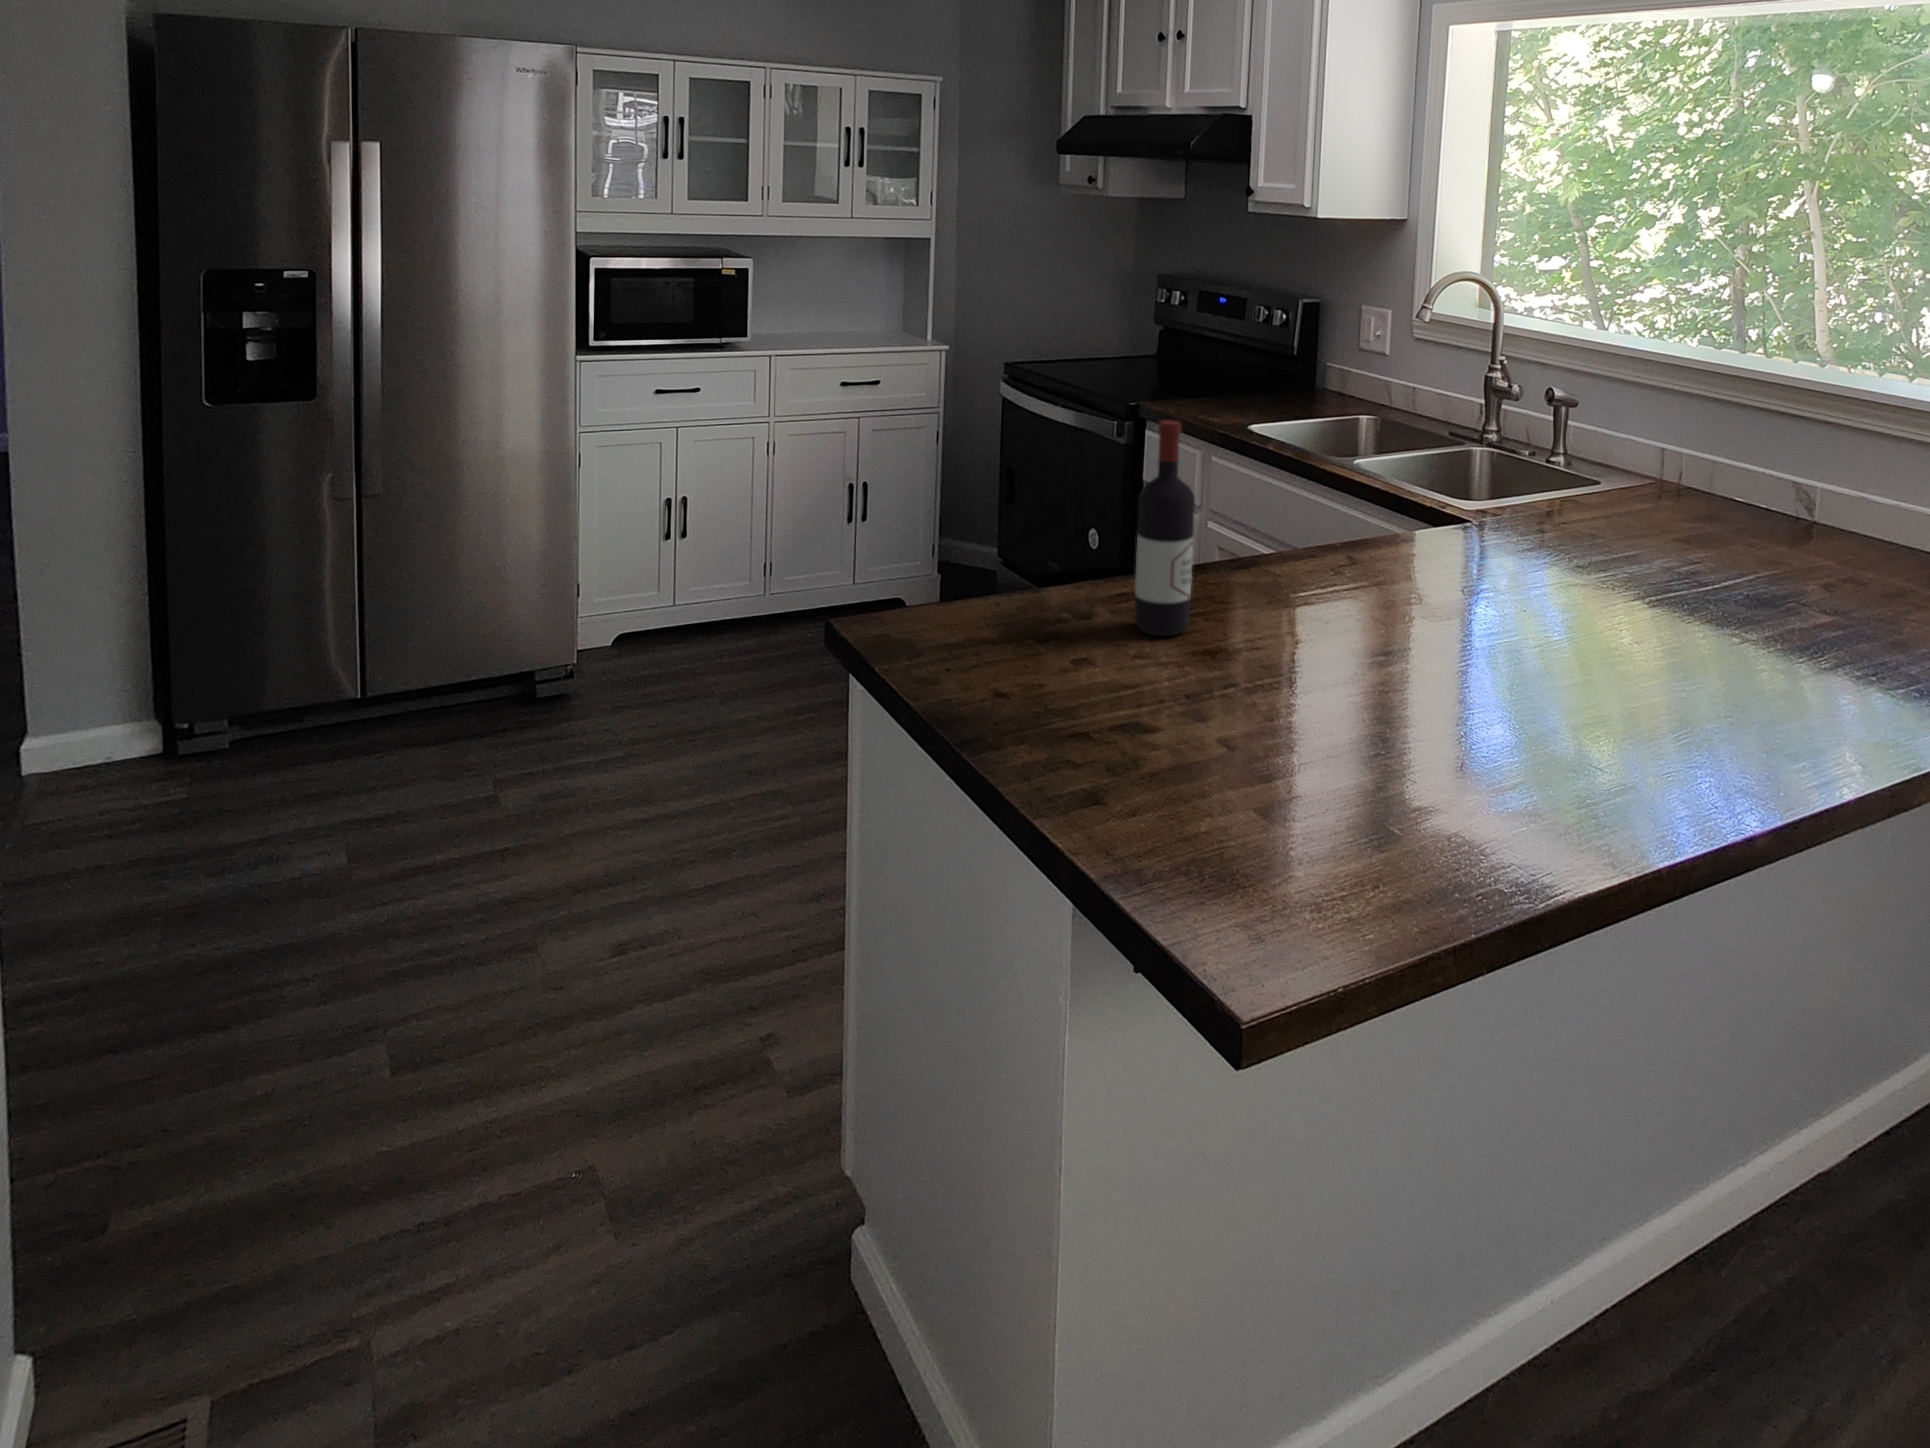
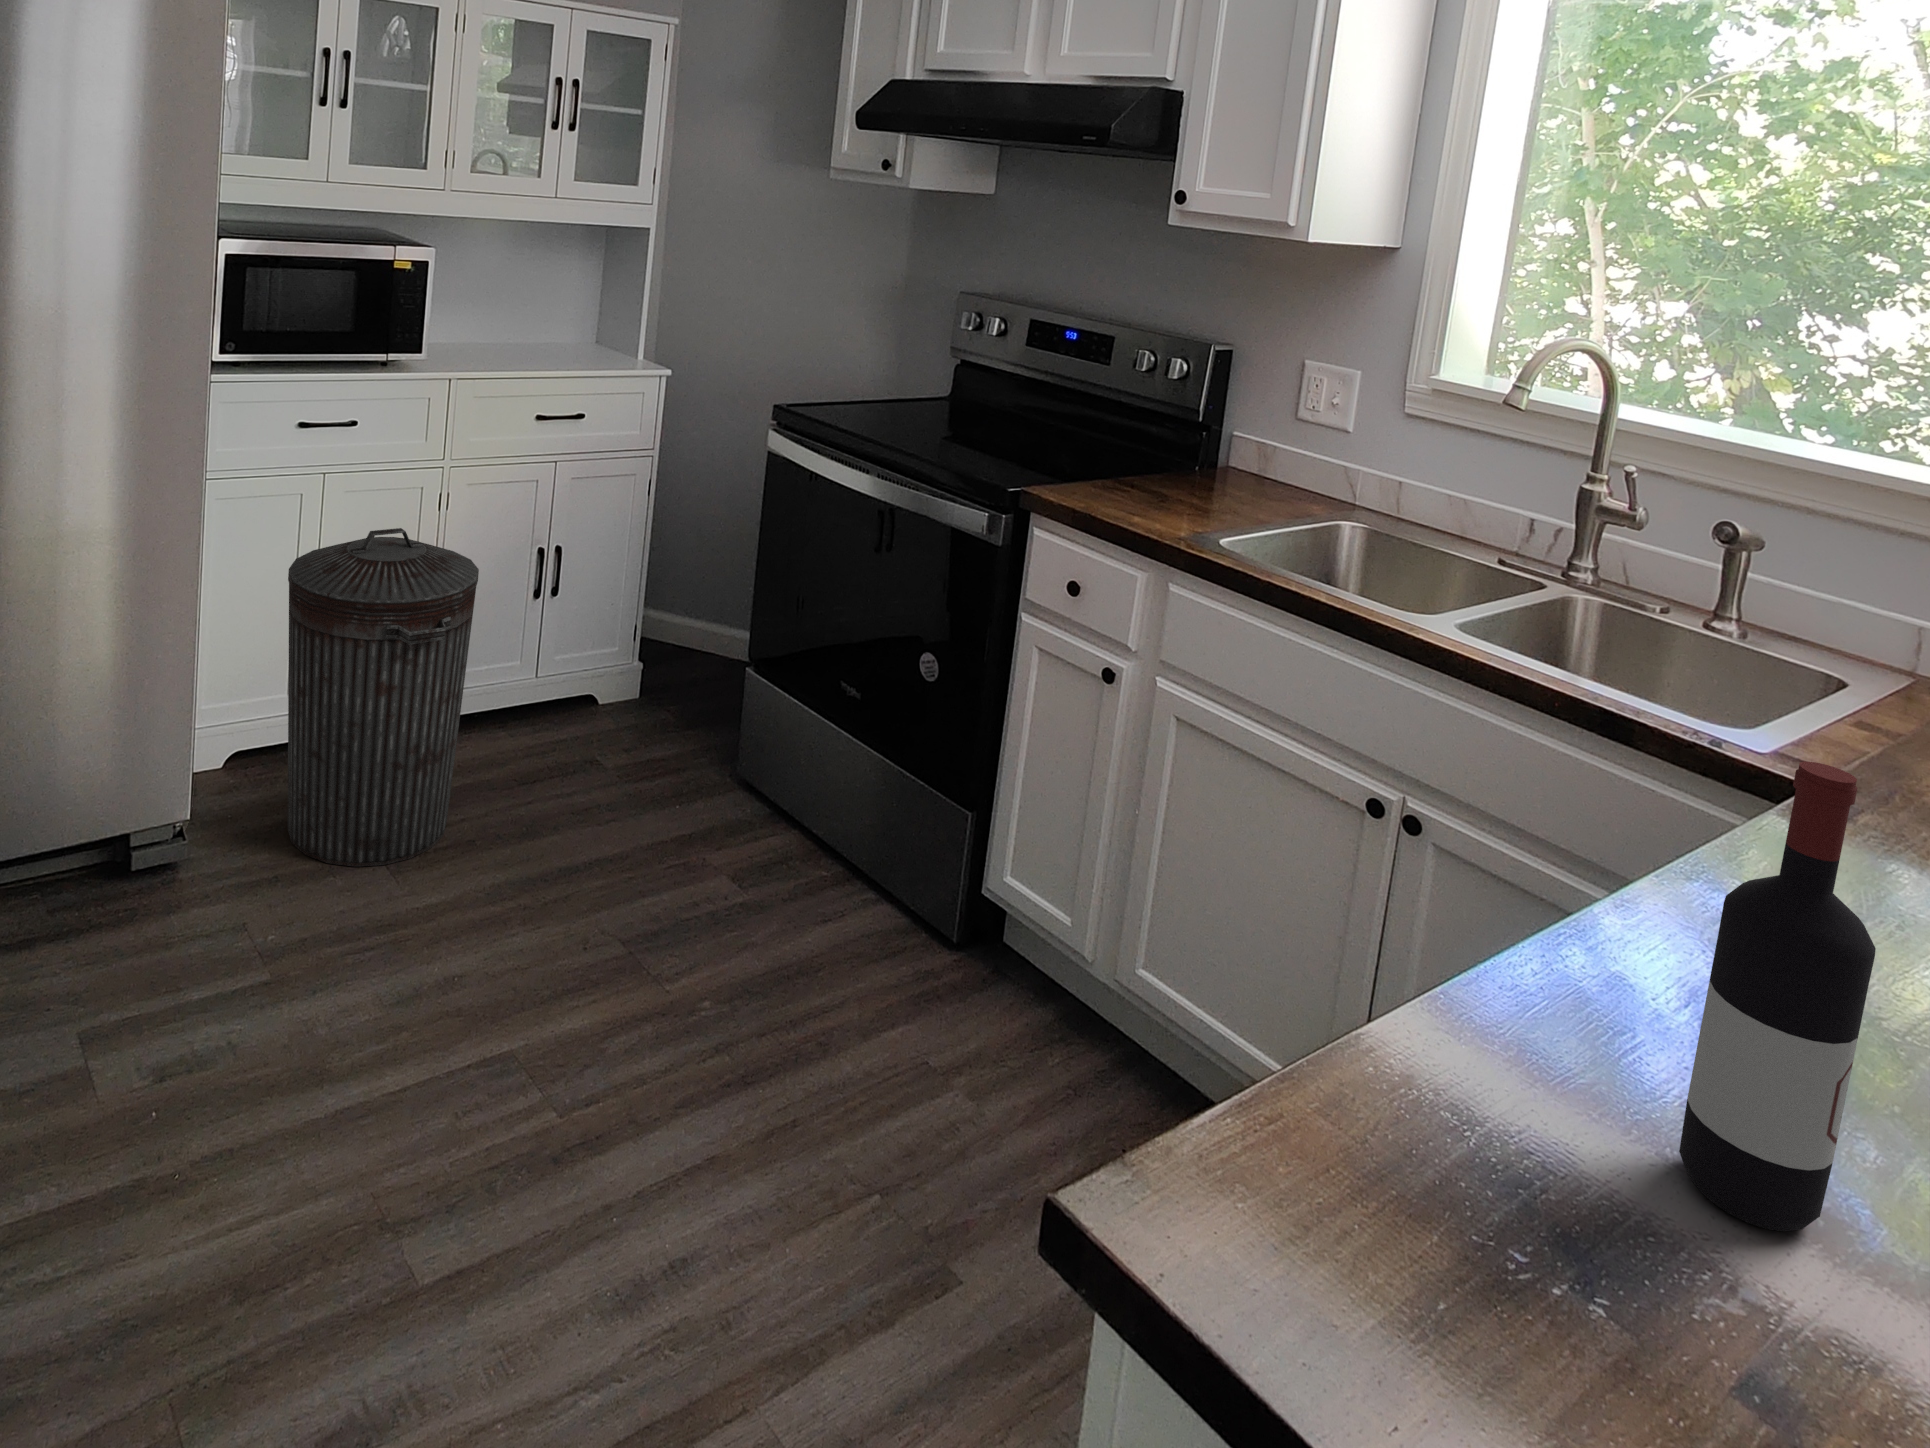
trash can: none [643,457,779,694] -> present [288,528,479,867]

